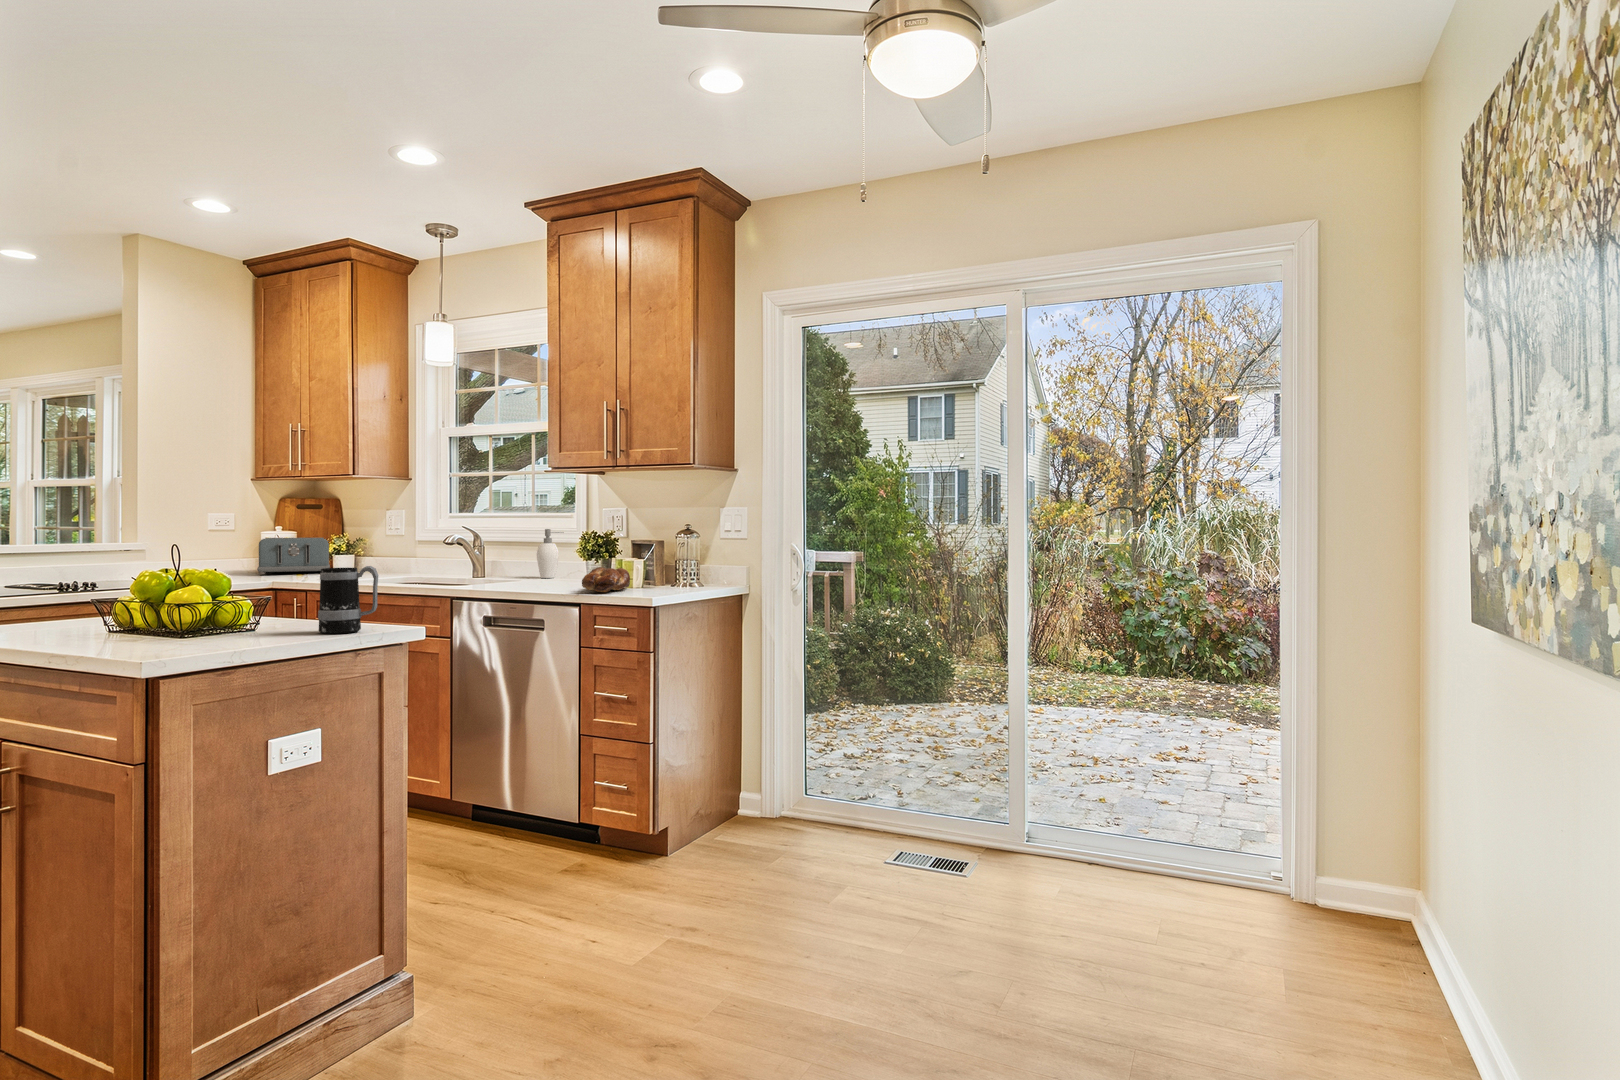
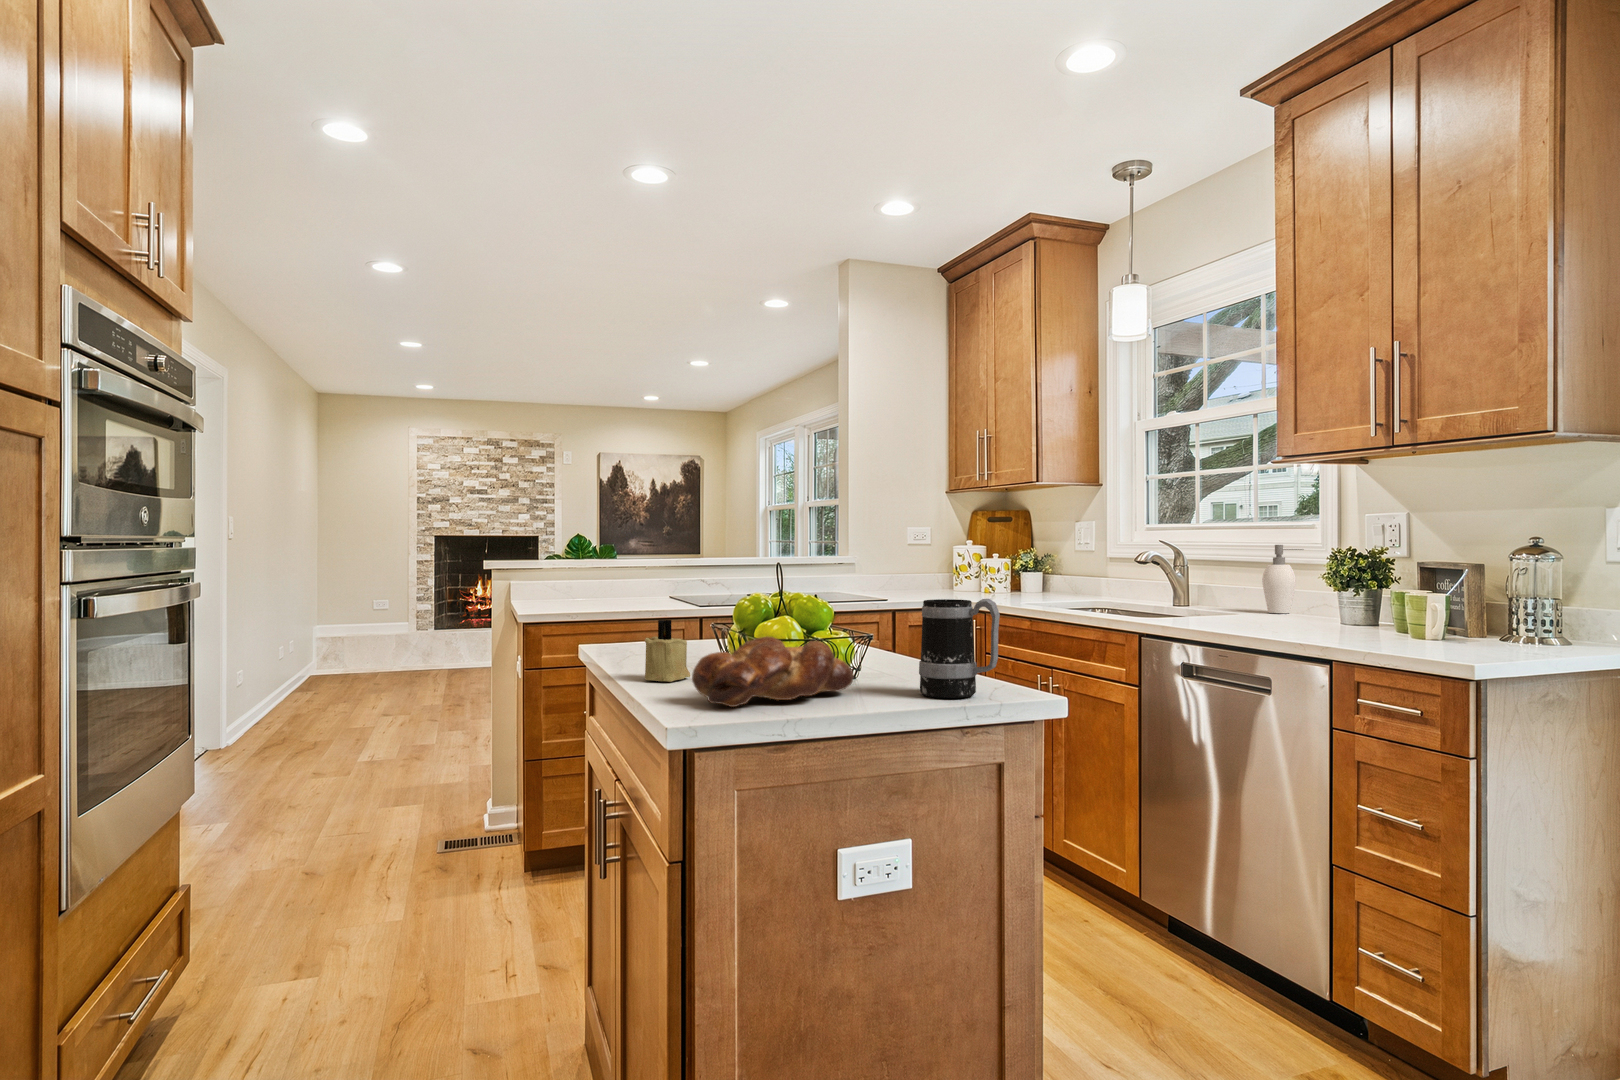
toaster: present [257,538,330,574] -> none [945,555,1018,595]
bread loaf: present [582,567,630,592] -> present [692,637,853,707]
candle: none [55,592,102,642] -> present [645,620,690,682]

